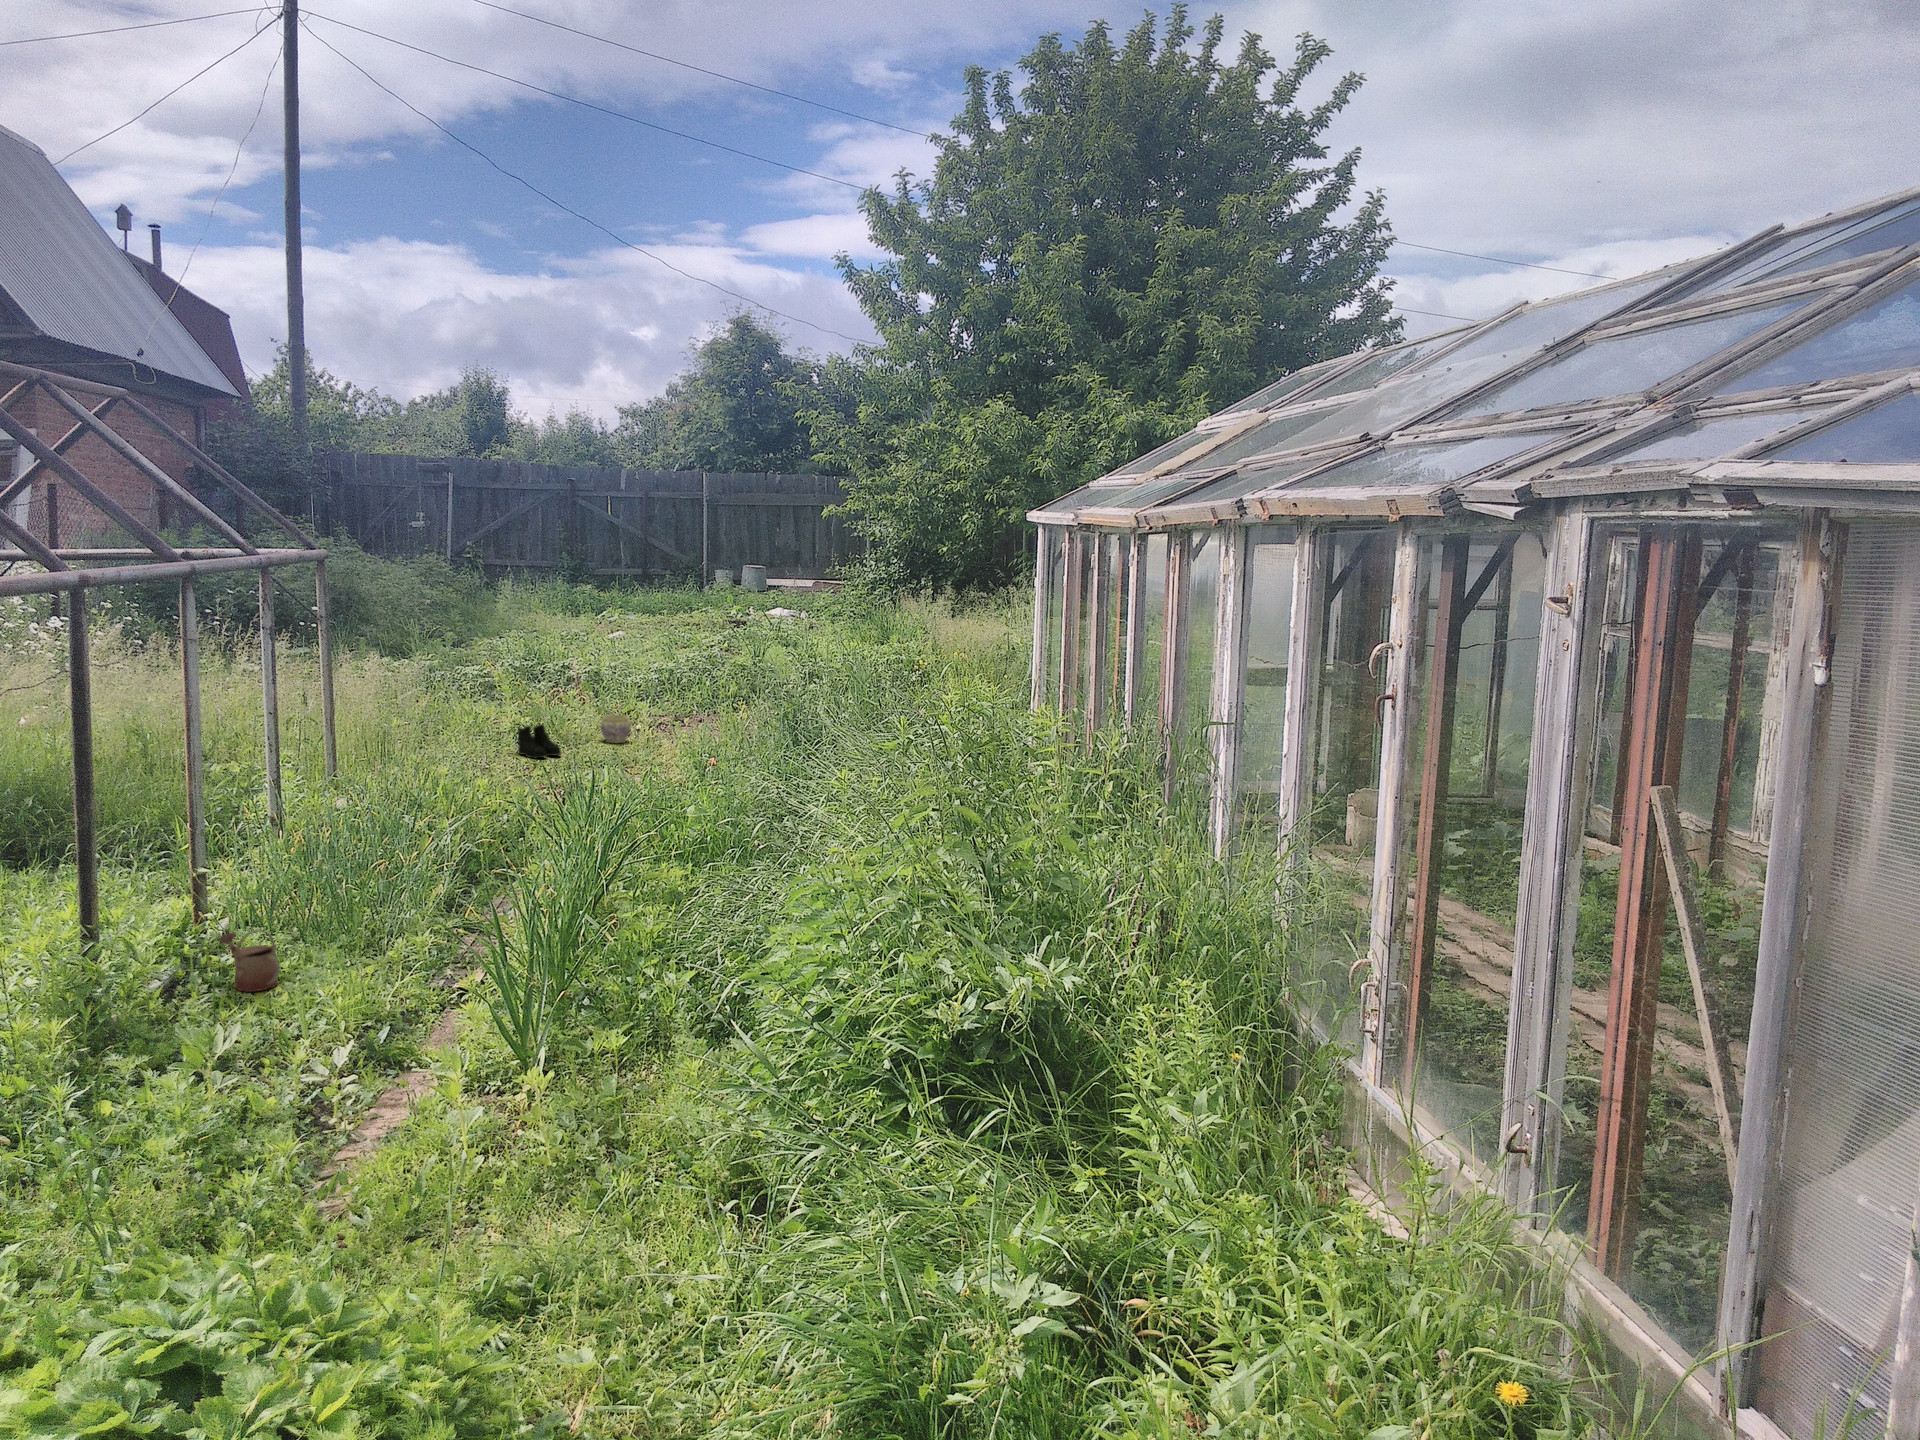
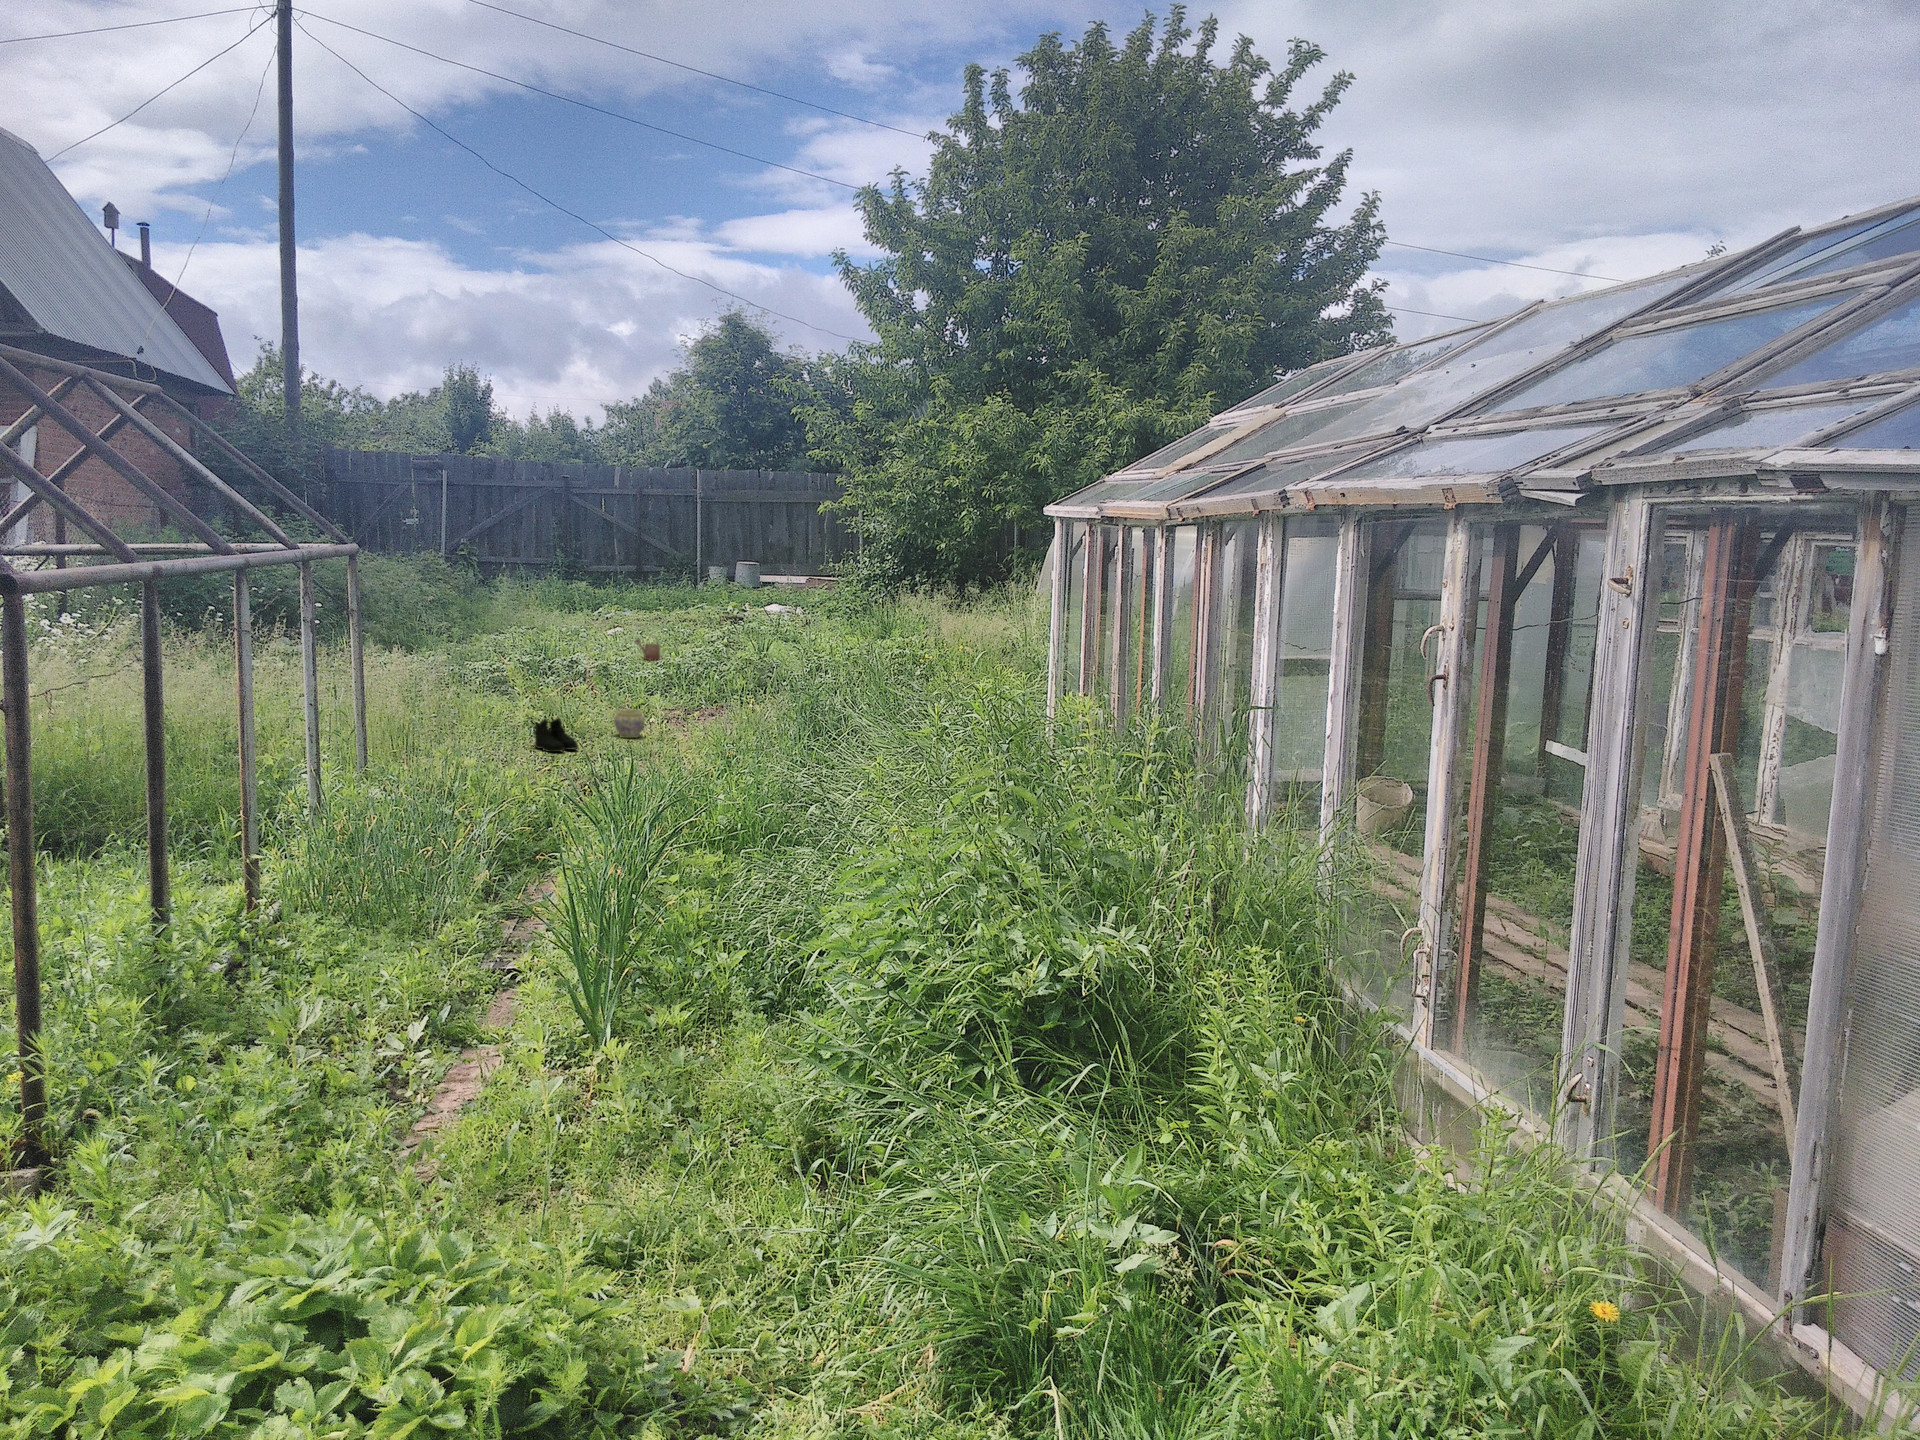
watering can: present [219,929,280,992] -> present [635,639,665,660]

